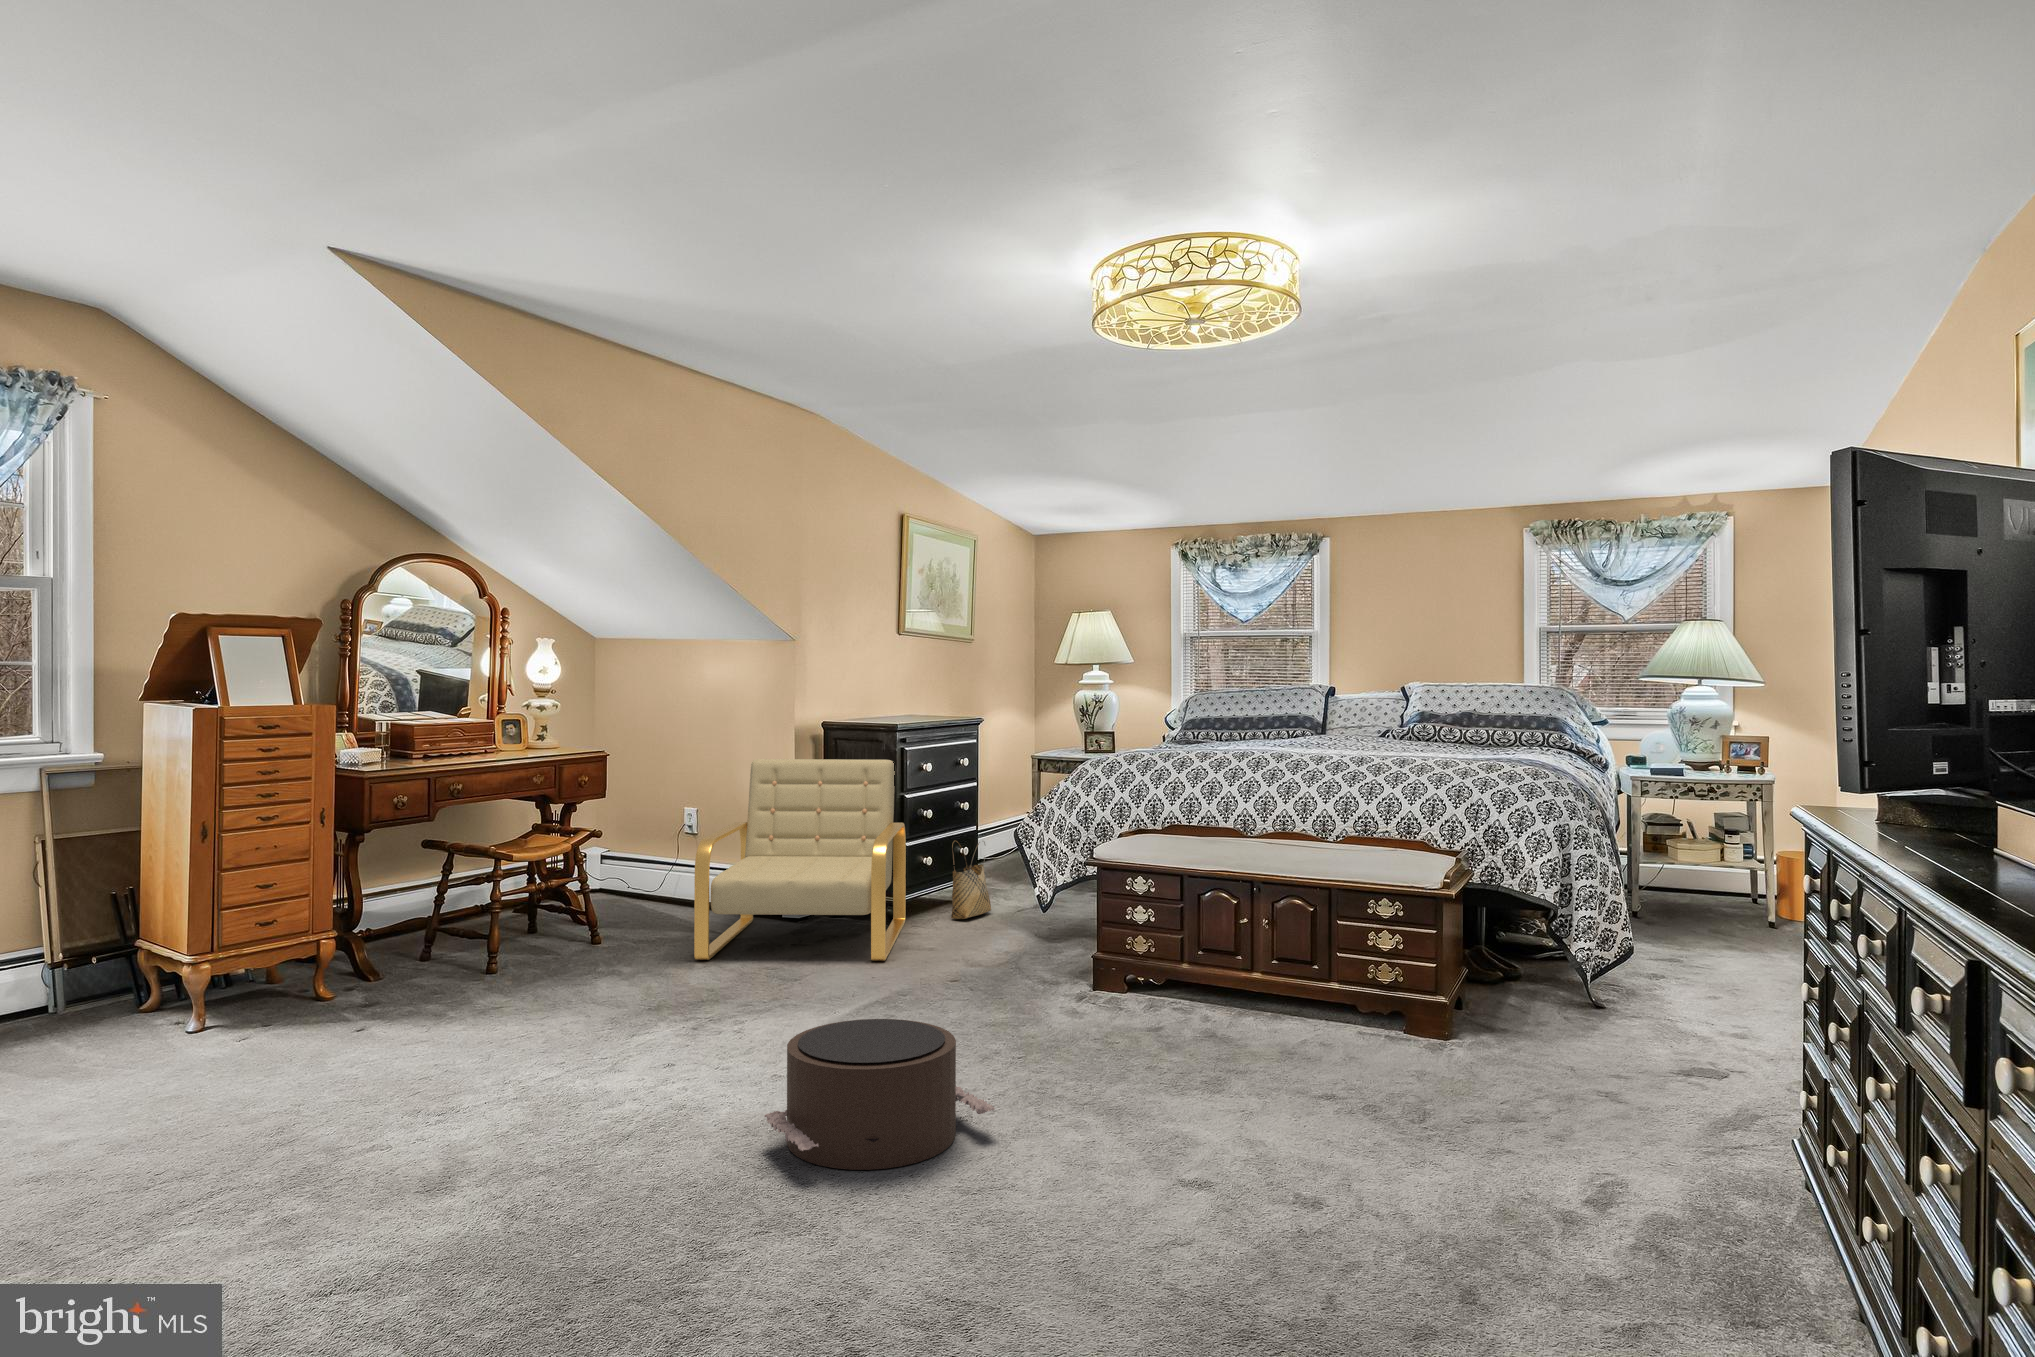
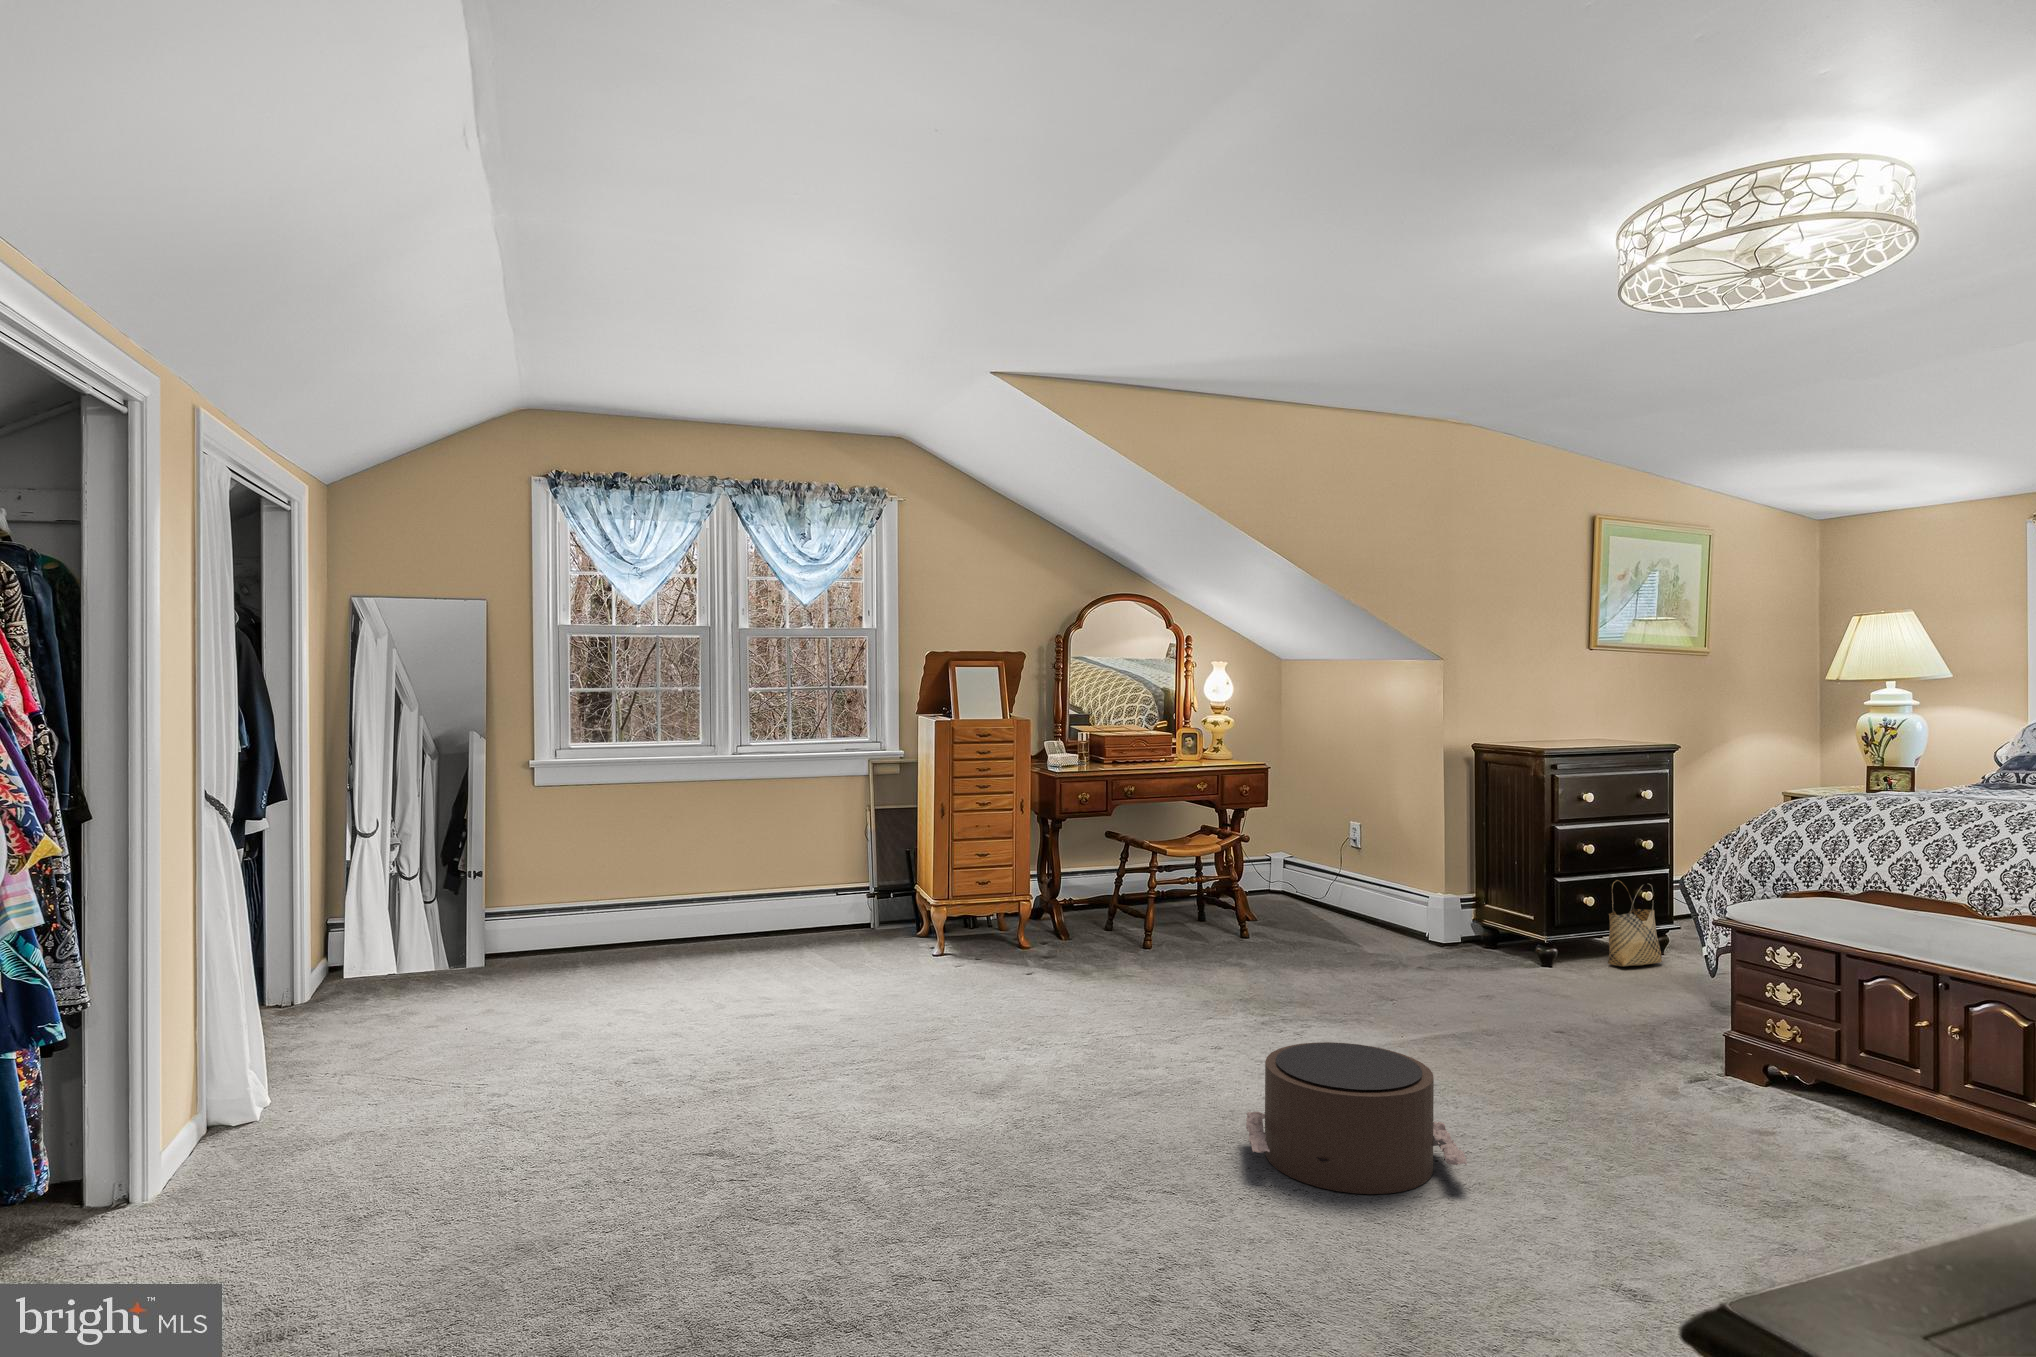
armchair: present [694,759,906,961] -> none [1315,781,1555,995]

